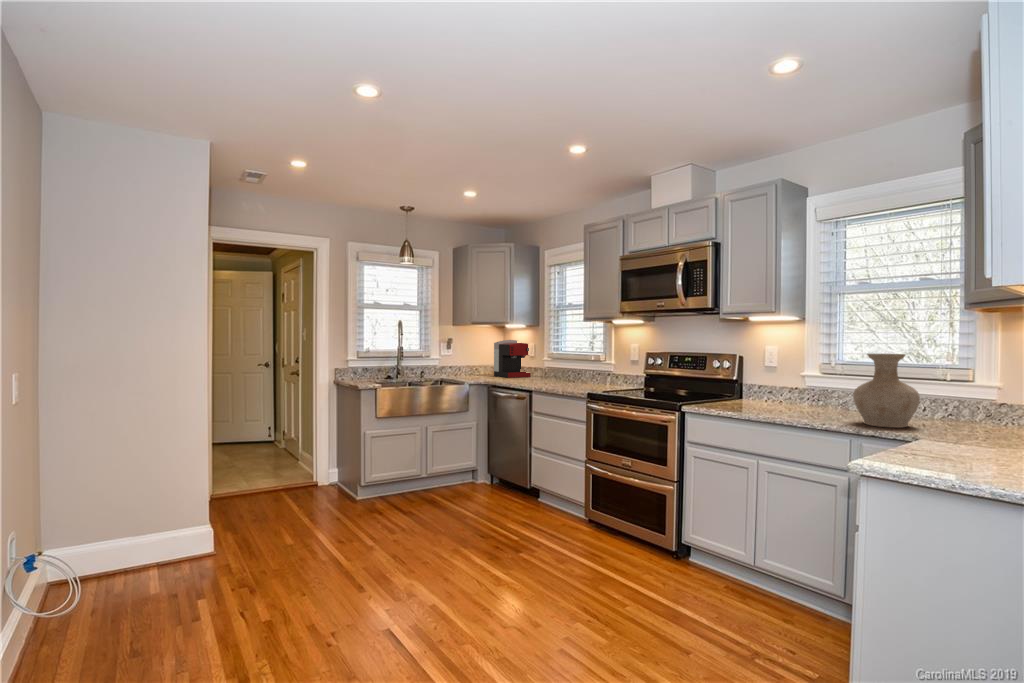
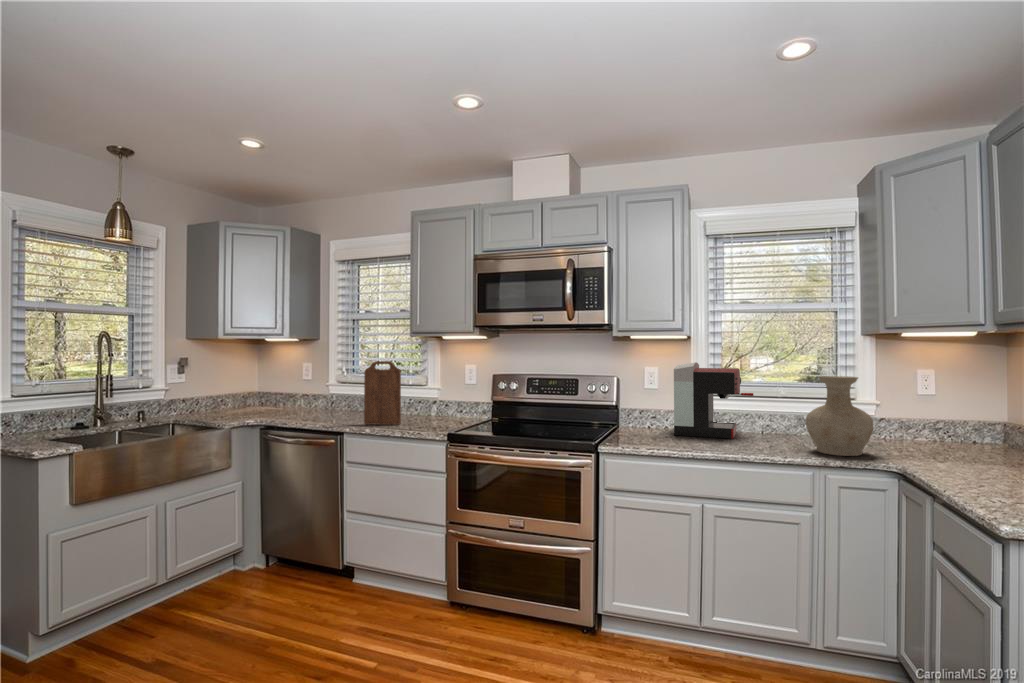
coffee maker: present [494,340,531,378] -> present [674,362,753,439]
cutting board: none [546,340,570,388] -> present [364,361,401,425]

